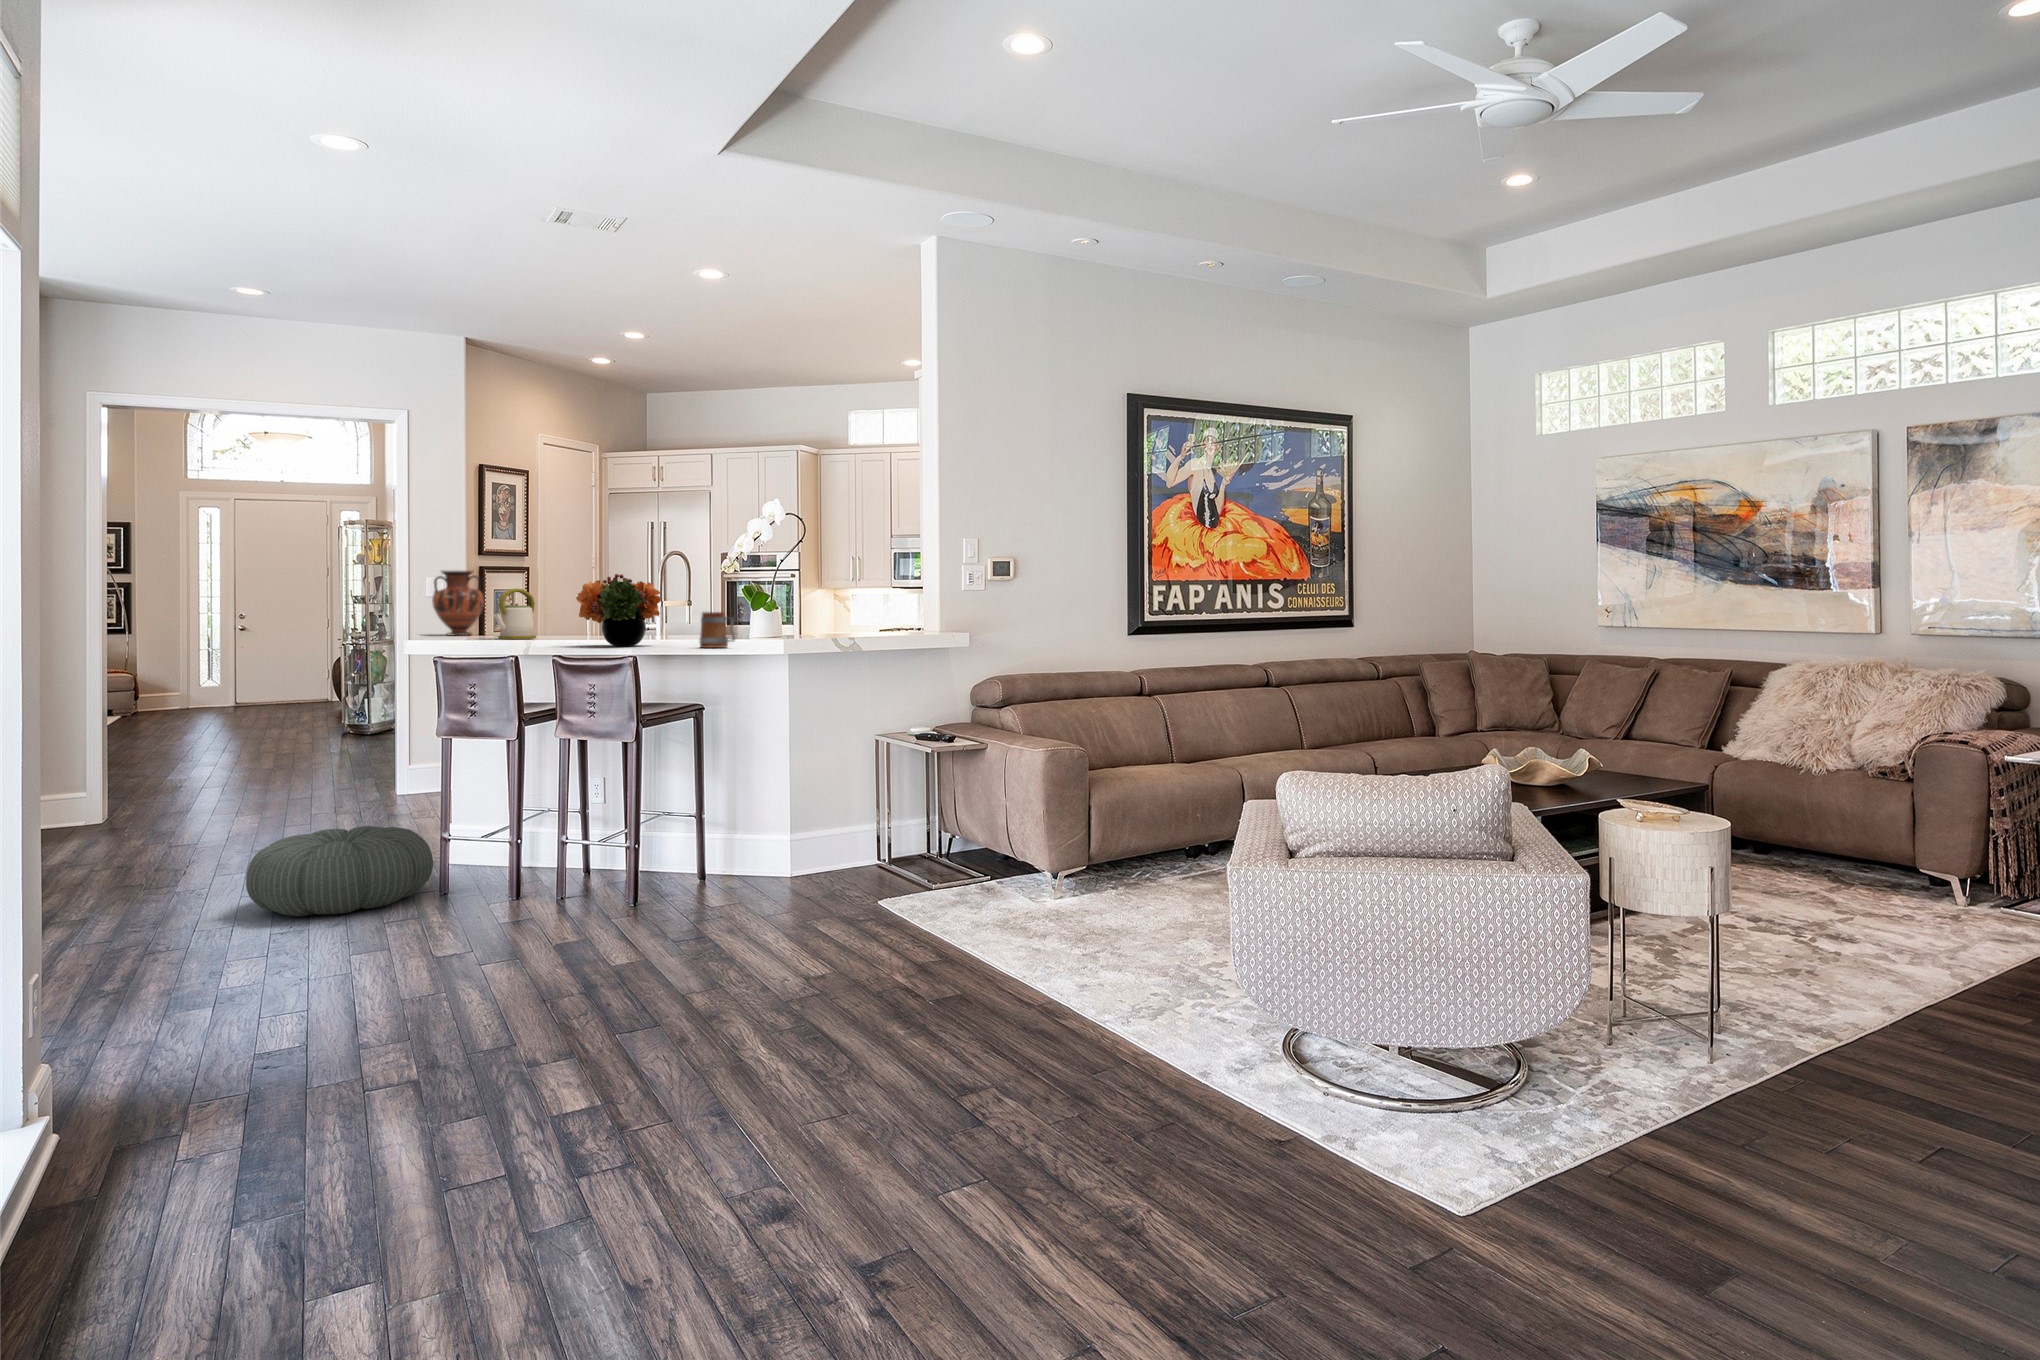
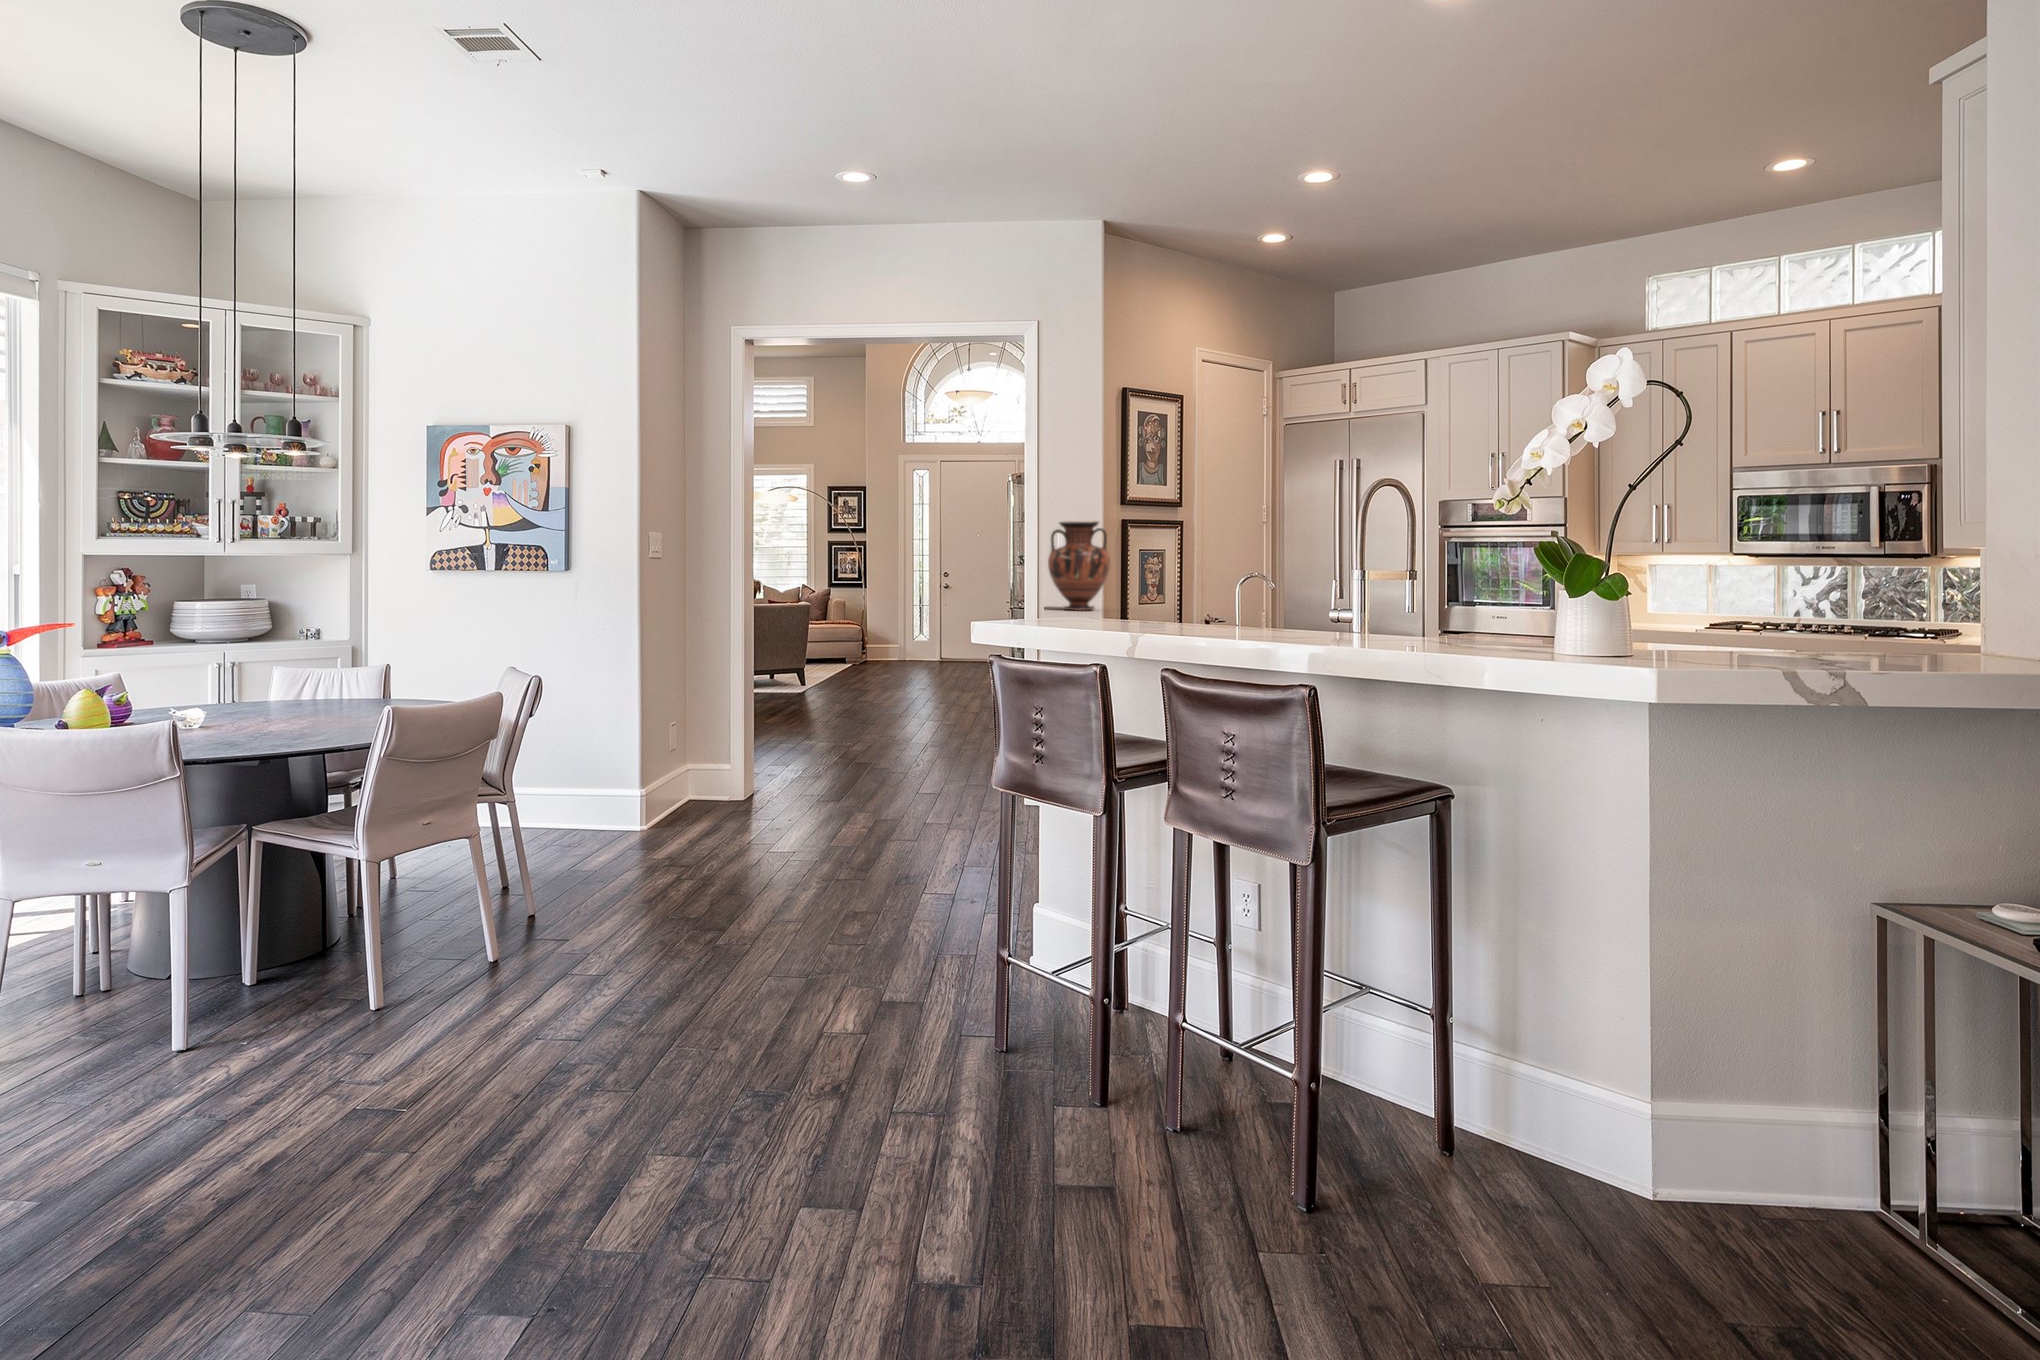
flower arrangement: present [576,574,661,646] -> none [1216,515,1373,651]
kettle: present [493,589,536,639] -> none [1110,545,1168,621]
mug: present [700,612,735,648] -> none [1452,591,1535,669]
pouf: present [246,826,433,916] -> none [728,908,975,1073]

